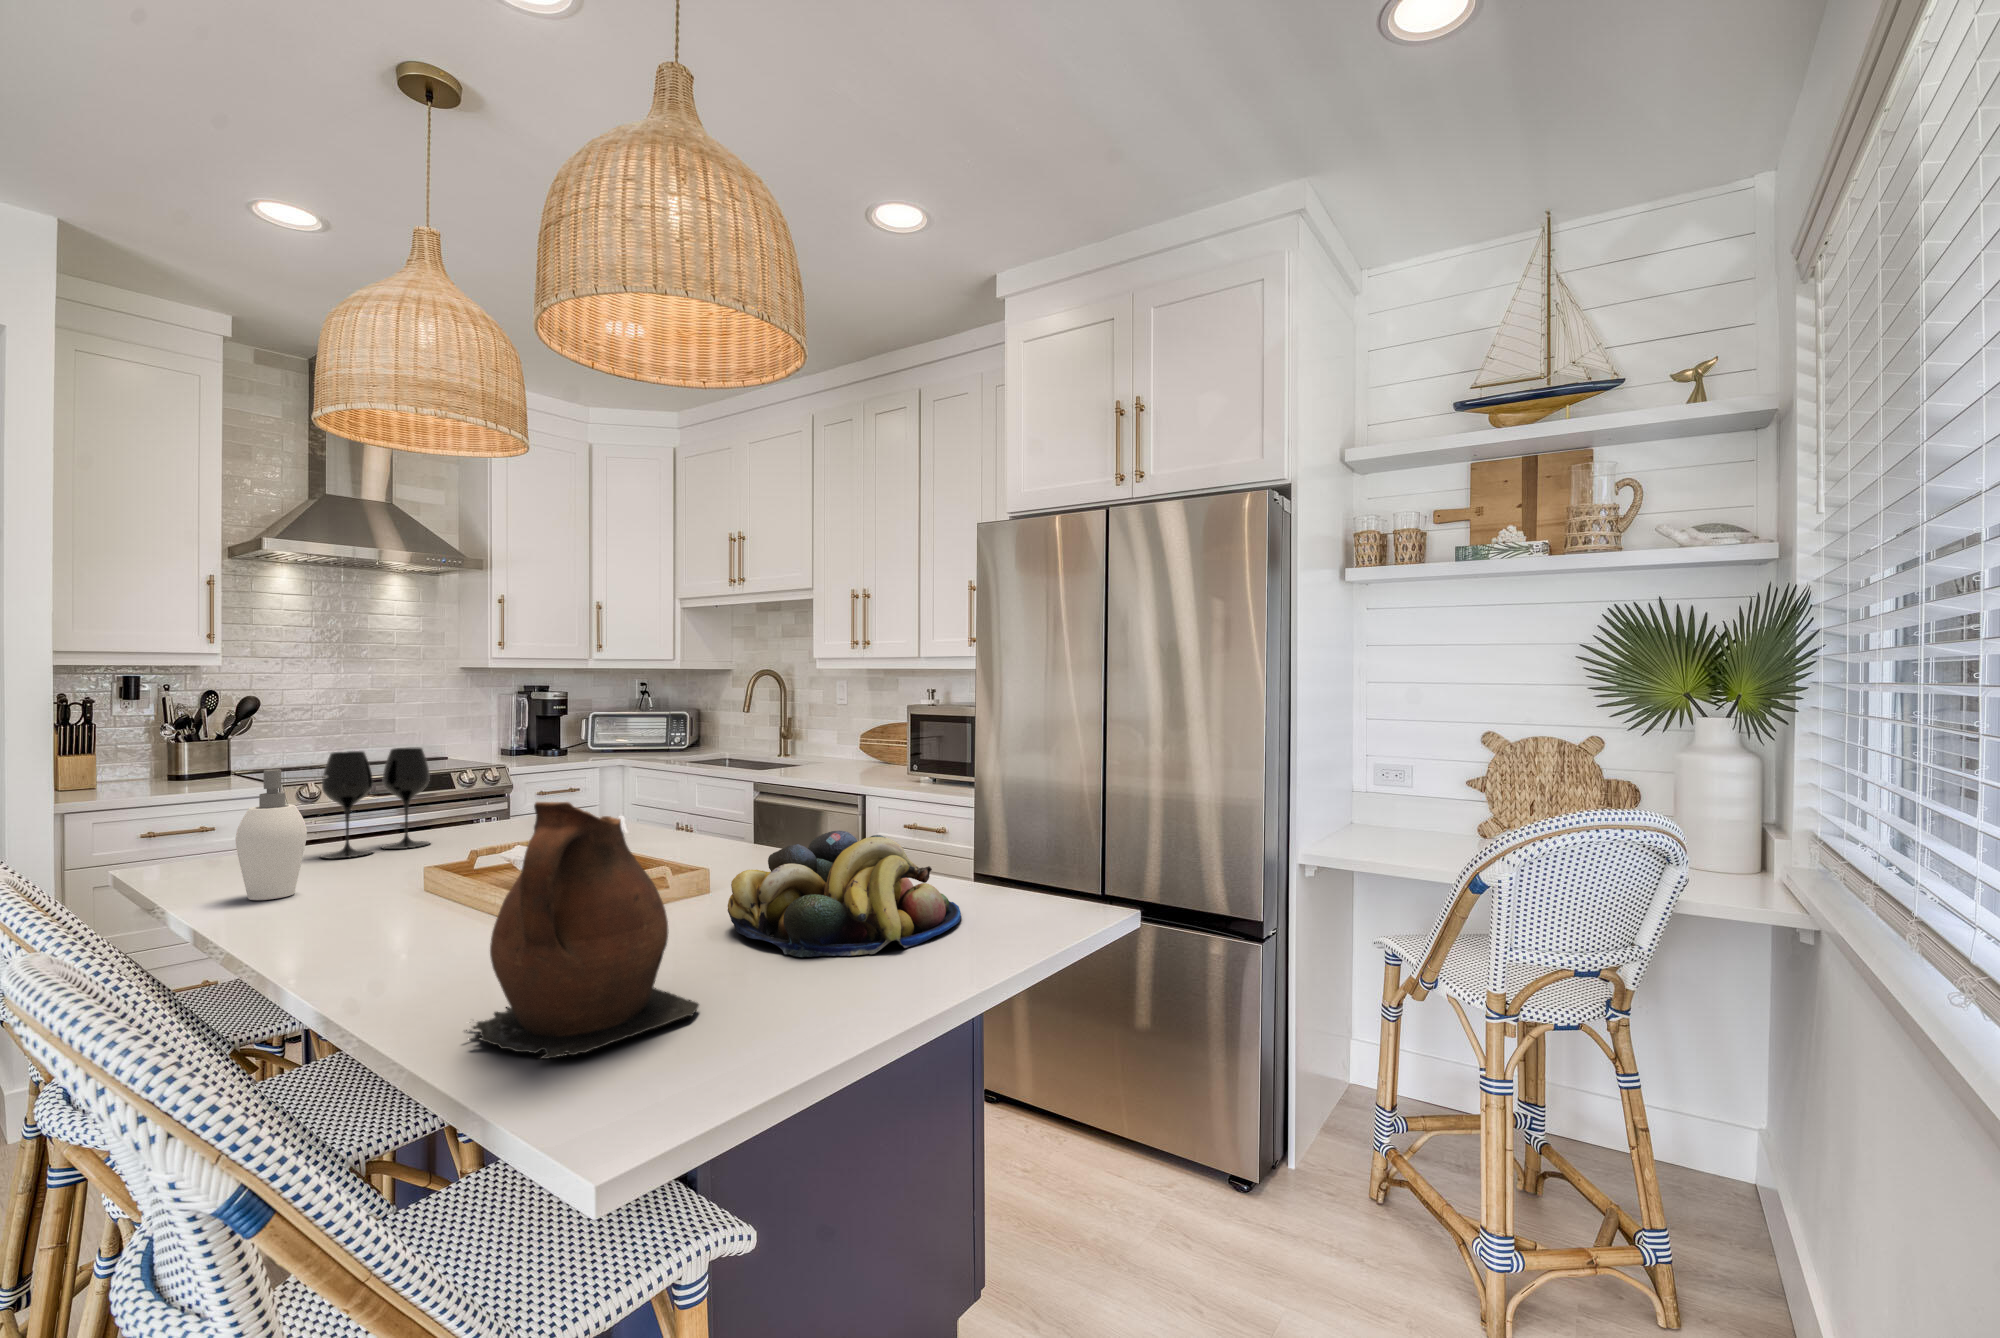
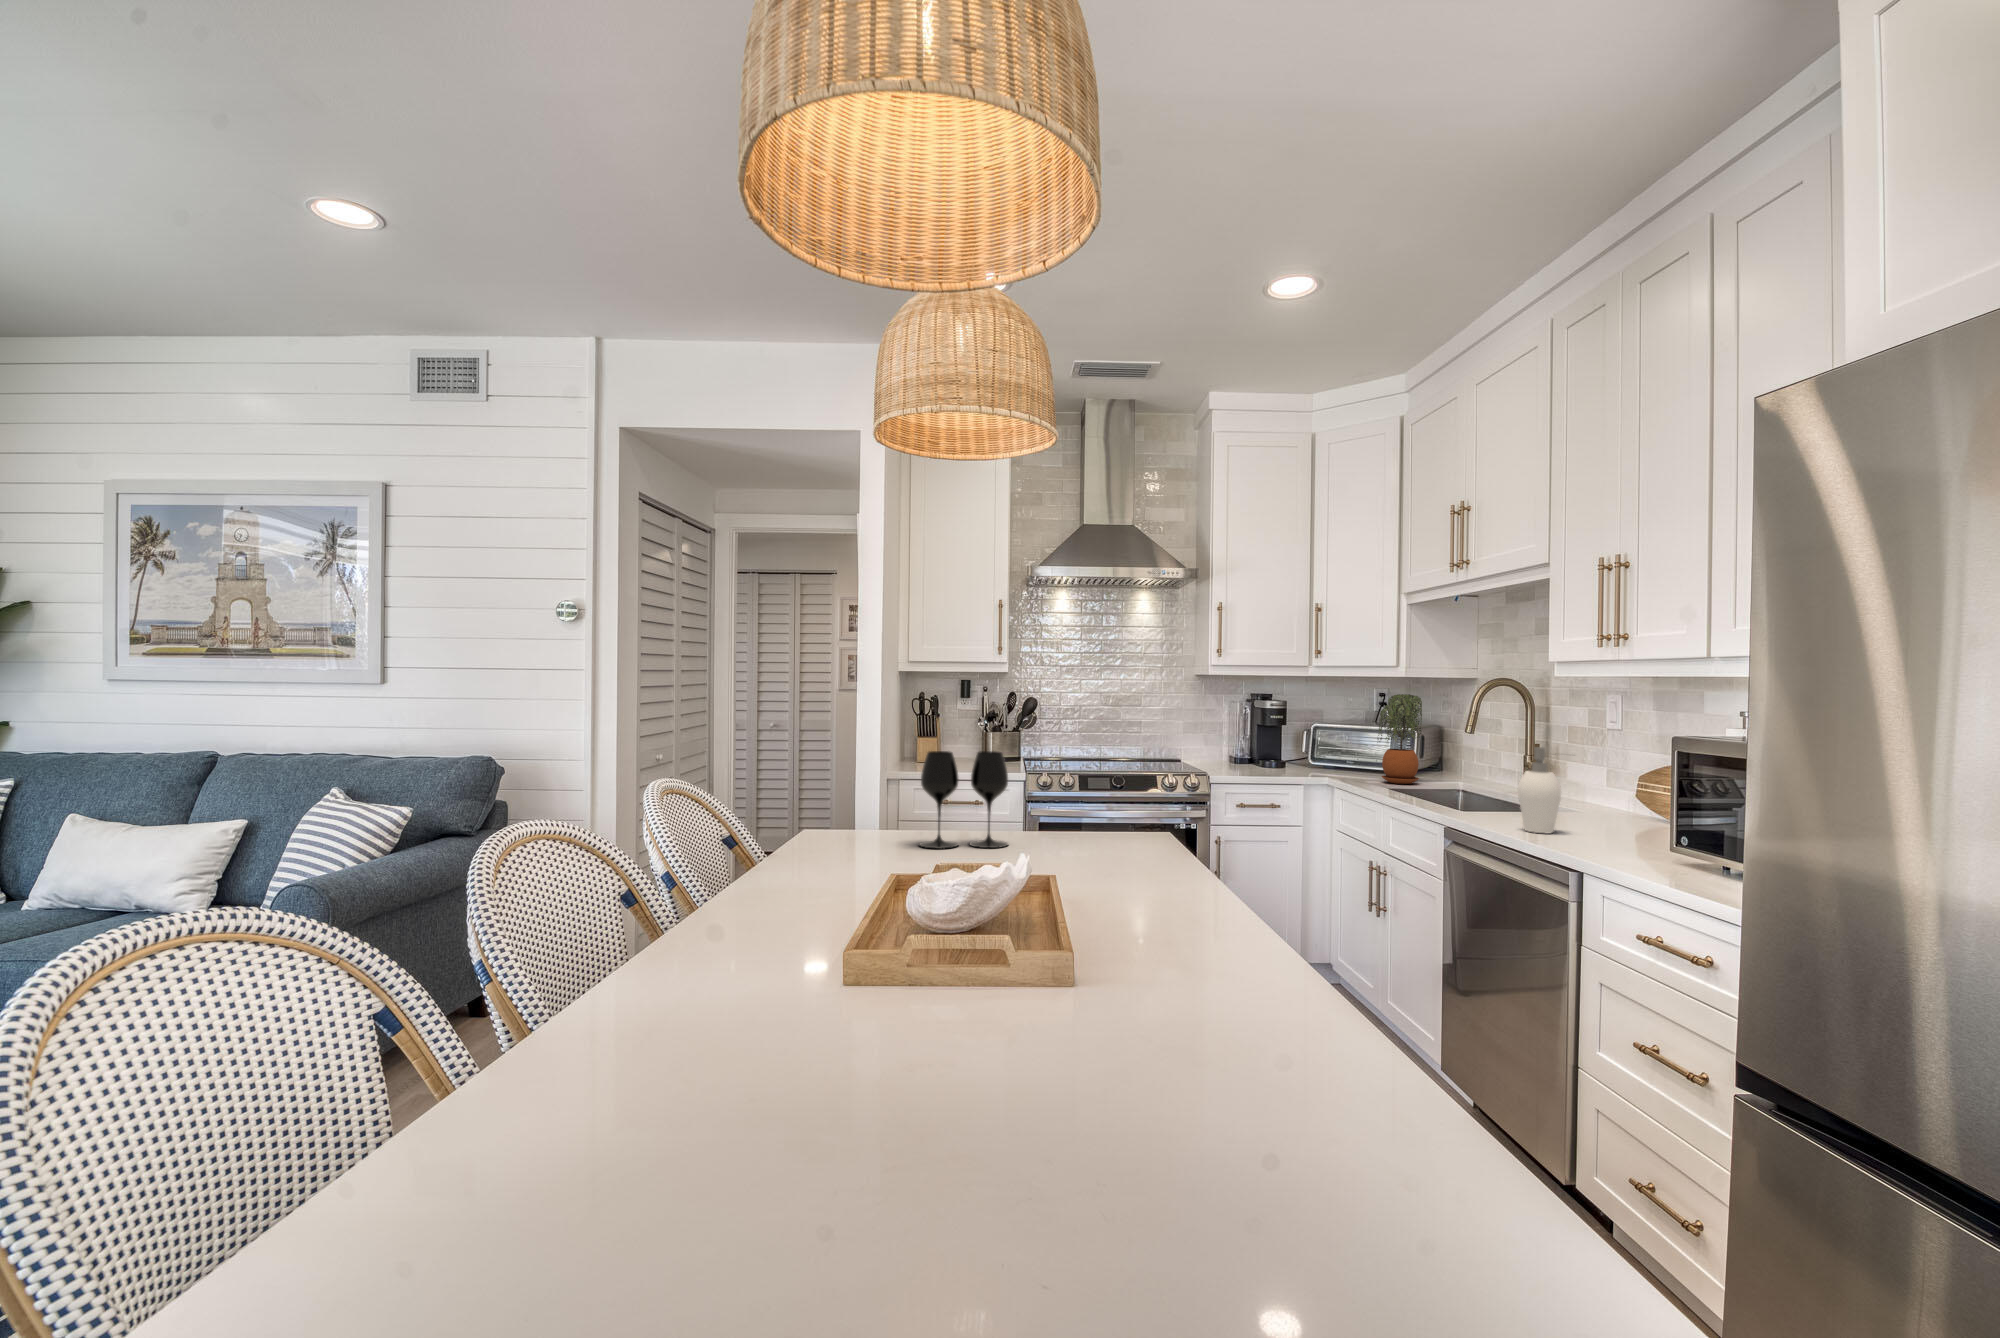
potted plant: none [657,683,695,759] -> present [1378,694,1422,784]
soap dispenser: present [236,769,328,900] -> present [1518,747,1561,833]
ceramic pitcher: present [464,802,699,1059] -> none [453,843,742,1191]
fruit bowl: present [728,831,961,957] -> none [934,941,1321,1207]

